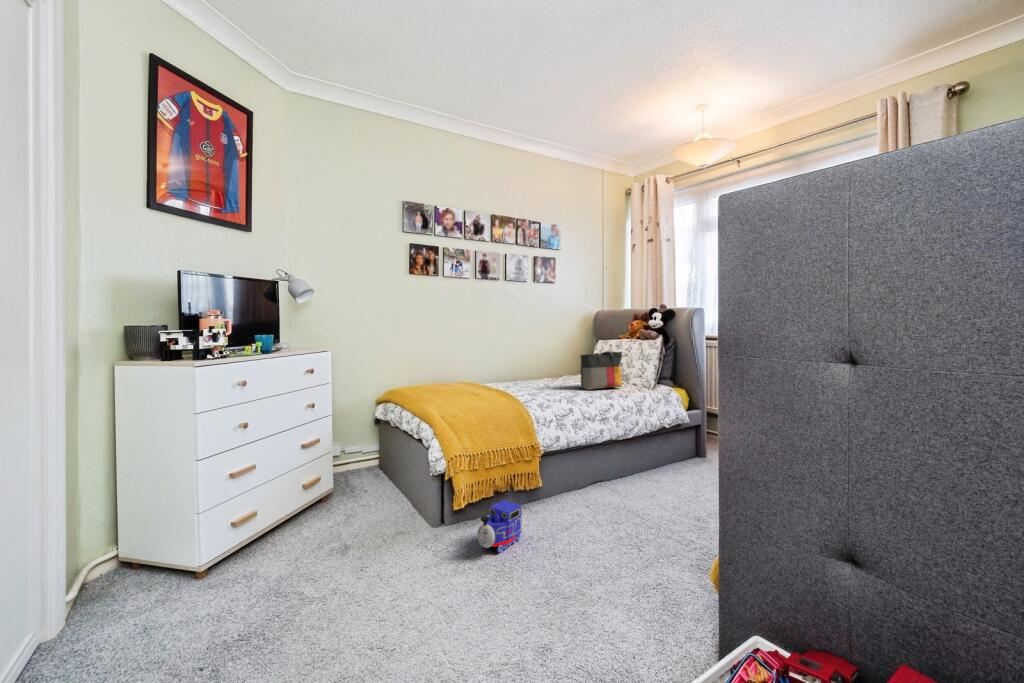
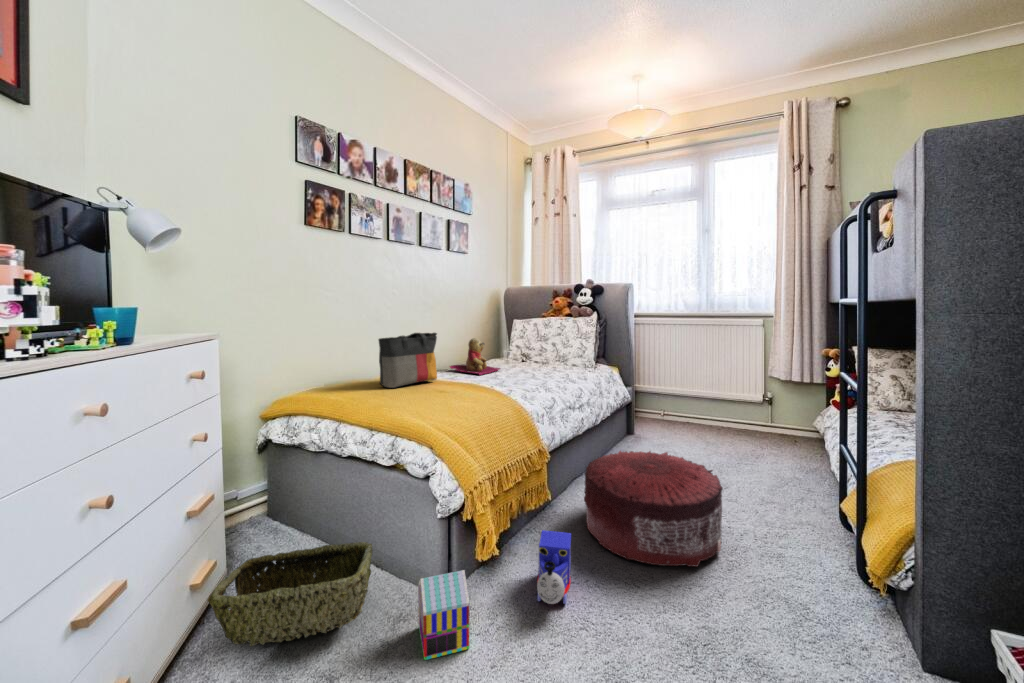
tote bag: present [580,351,622,390] -> present [379,333,437,388]
teddy bear: none [512,357,556,387] -> present [450,338,500,375]
pouf: none [561,457,687,556] -> present [584,451,723,567]
woven basket: none [296,483,392,530] -> present [208,542,372,646]
toy house: none [390,505,428,558] -> present [418,570,469,660]

